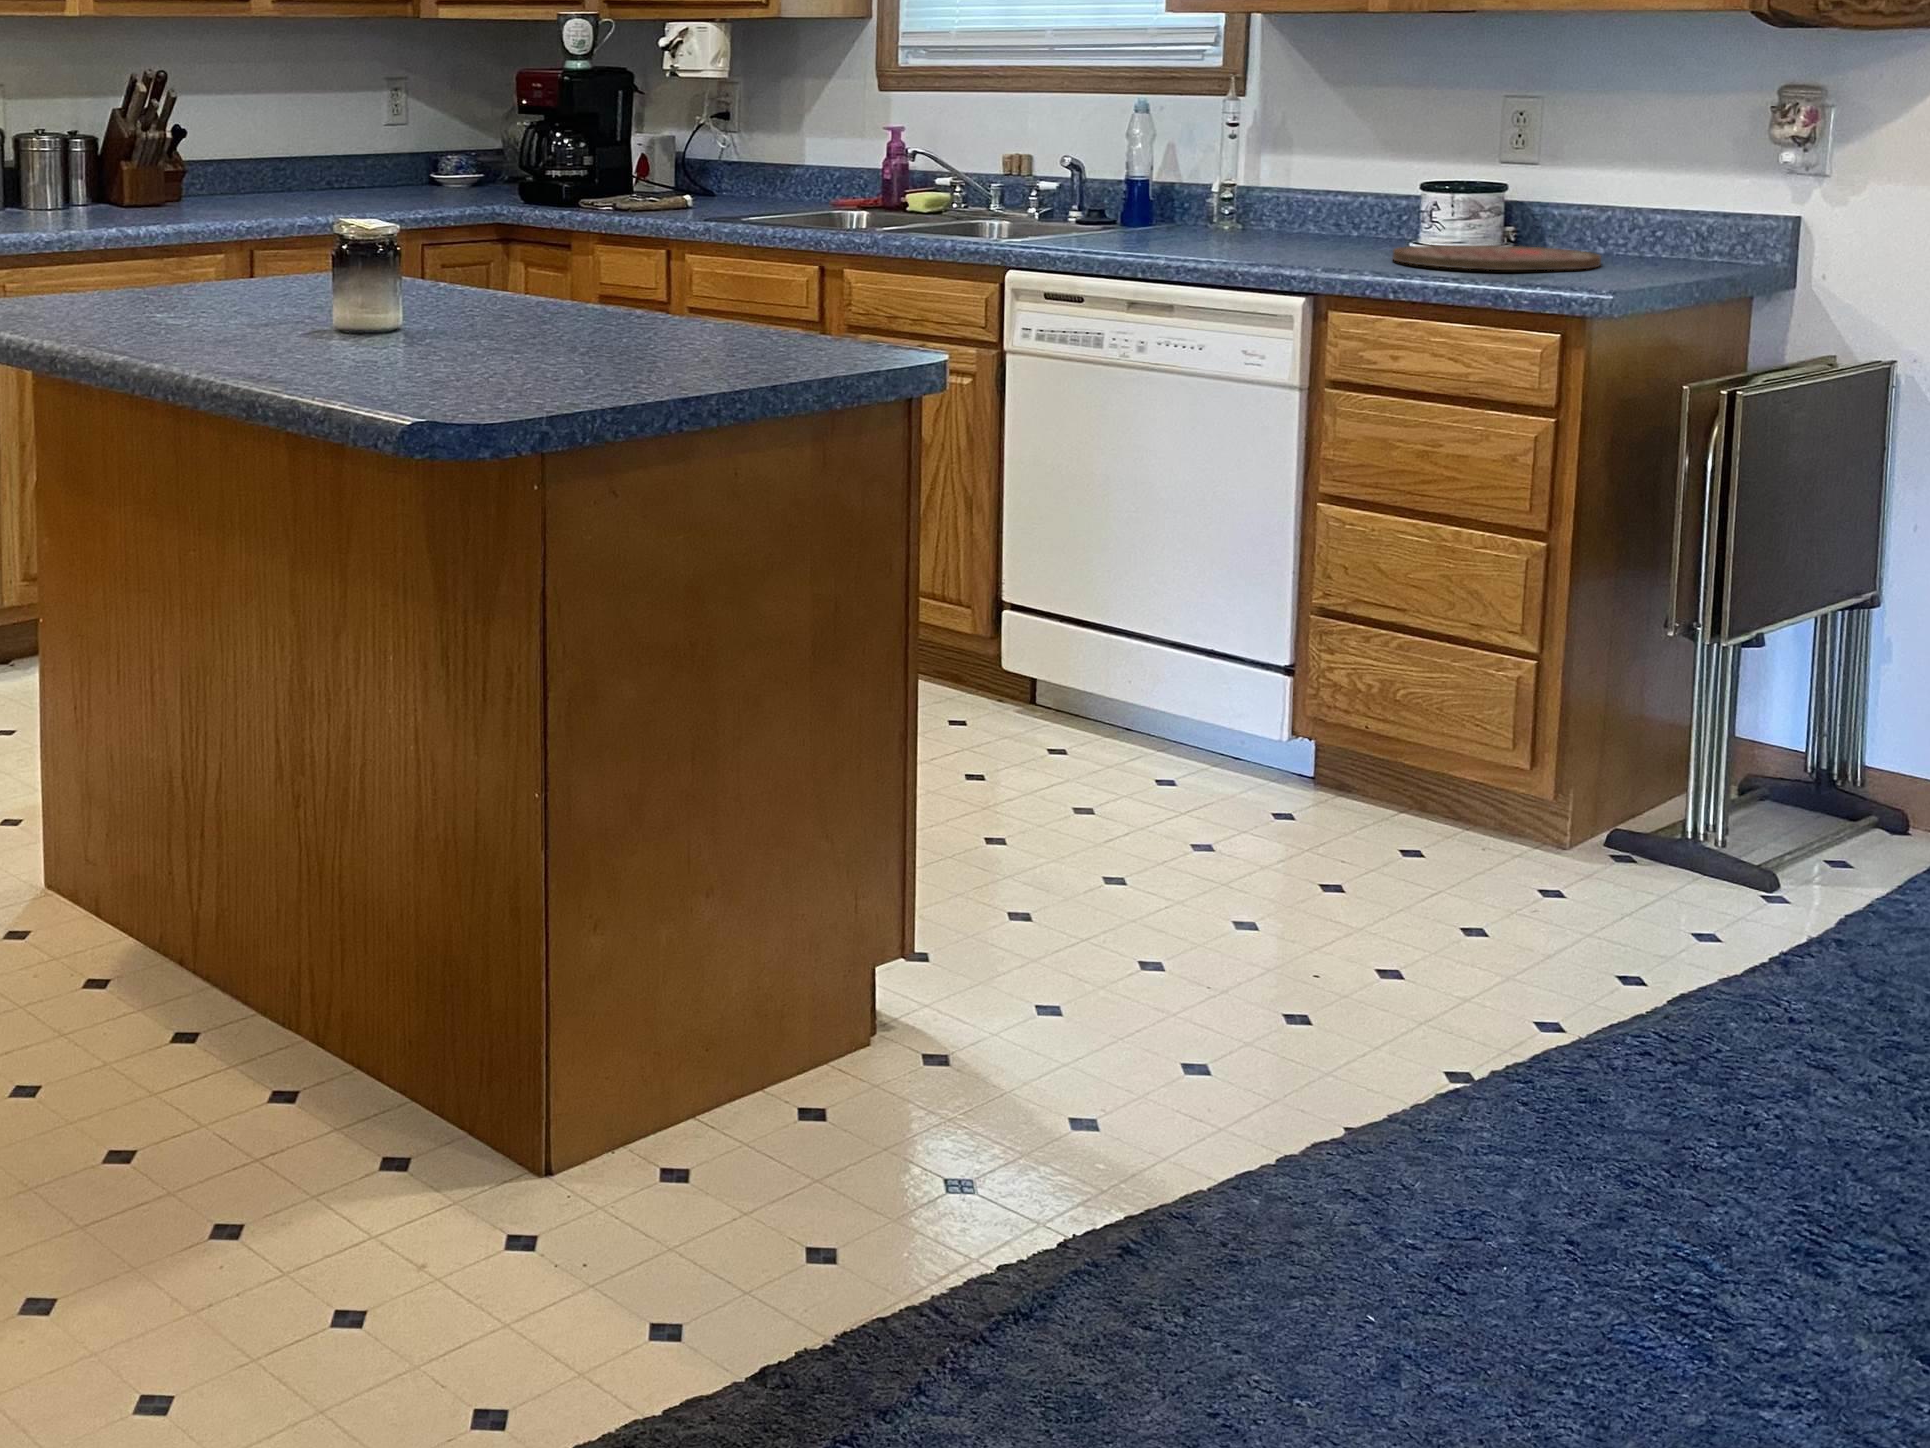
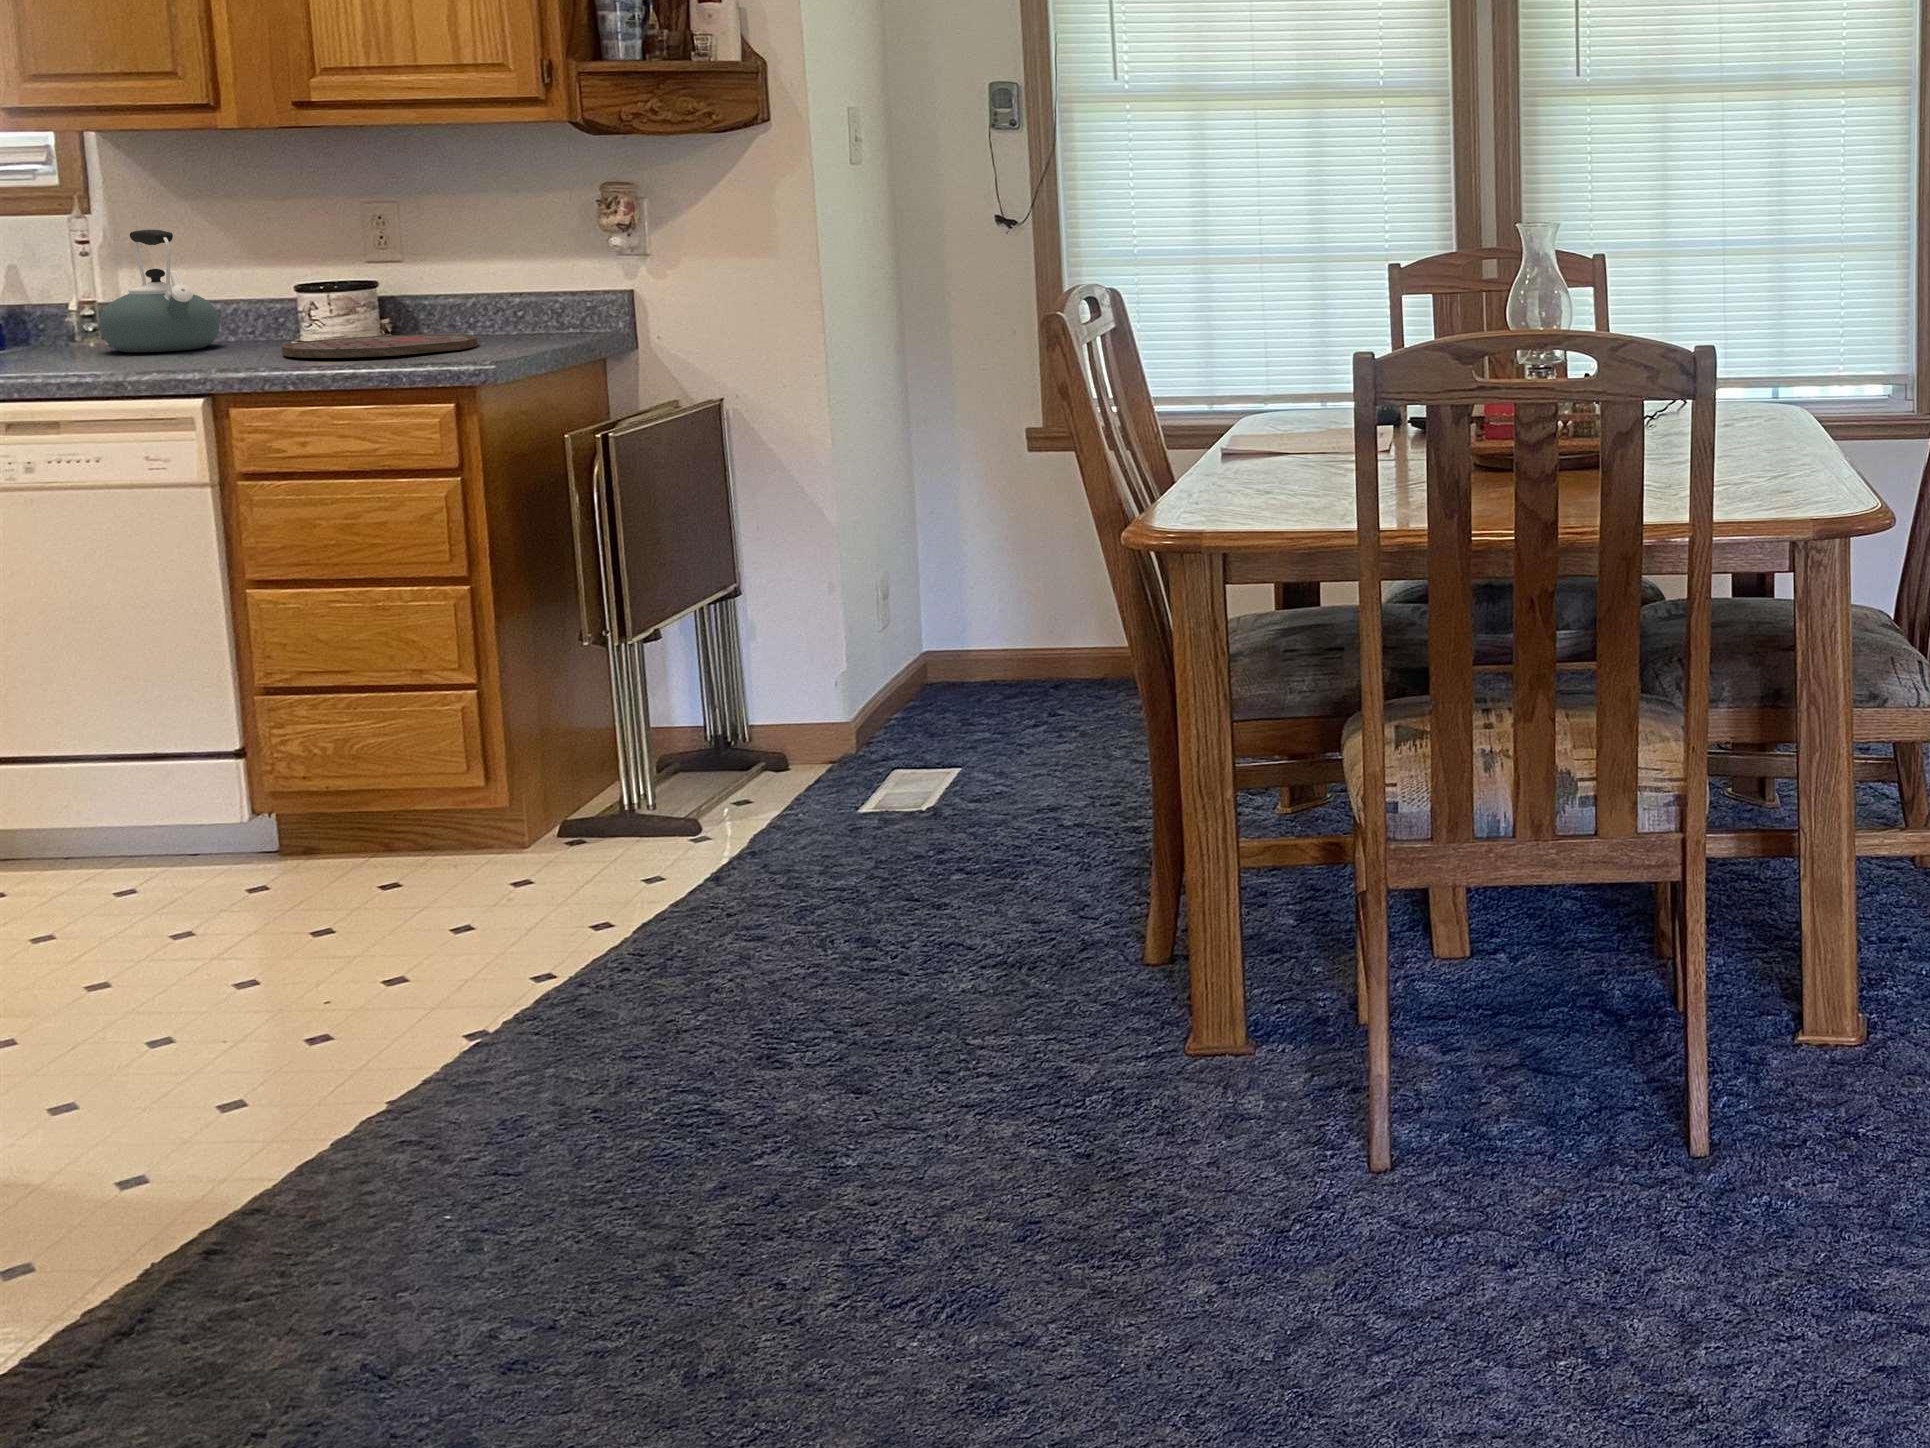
kettle: none [1231,121,1341,245] -> present [100,230,220,352]

